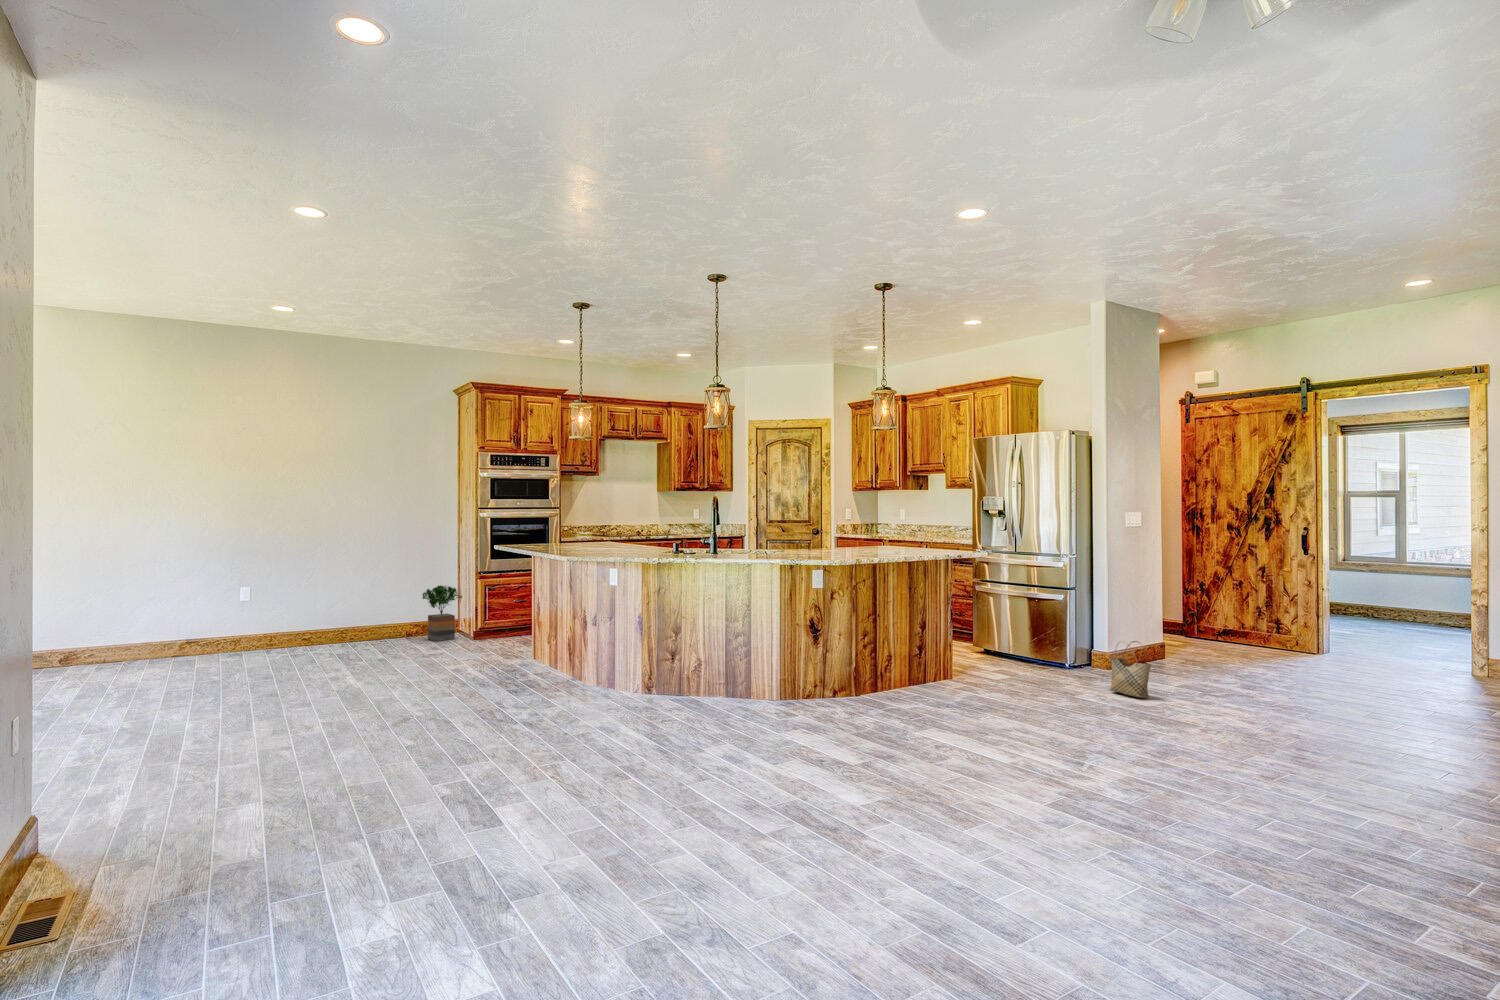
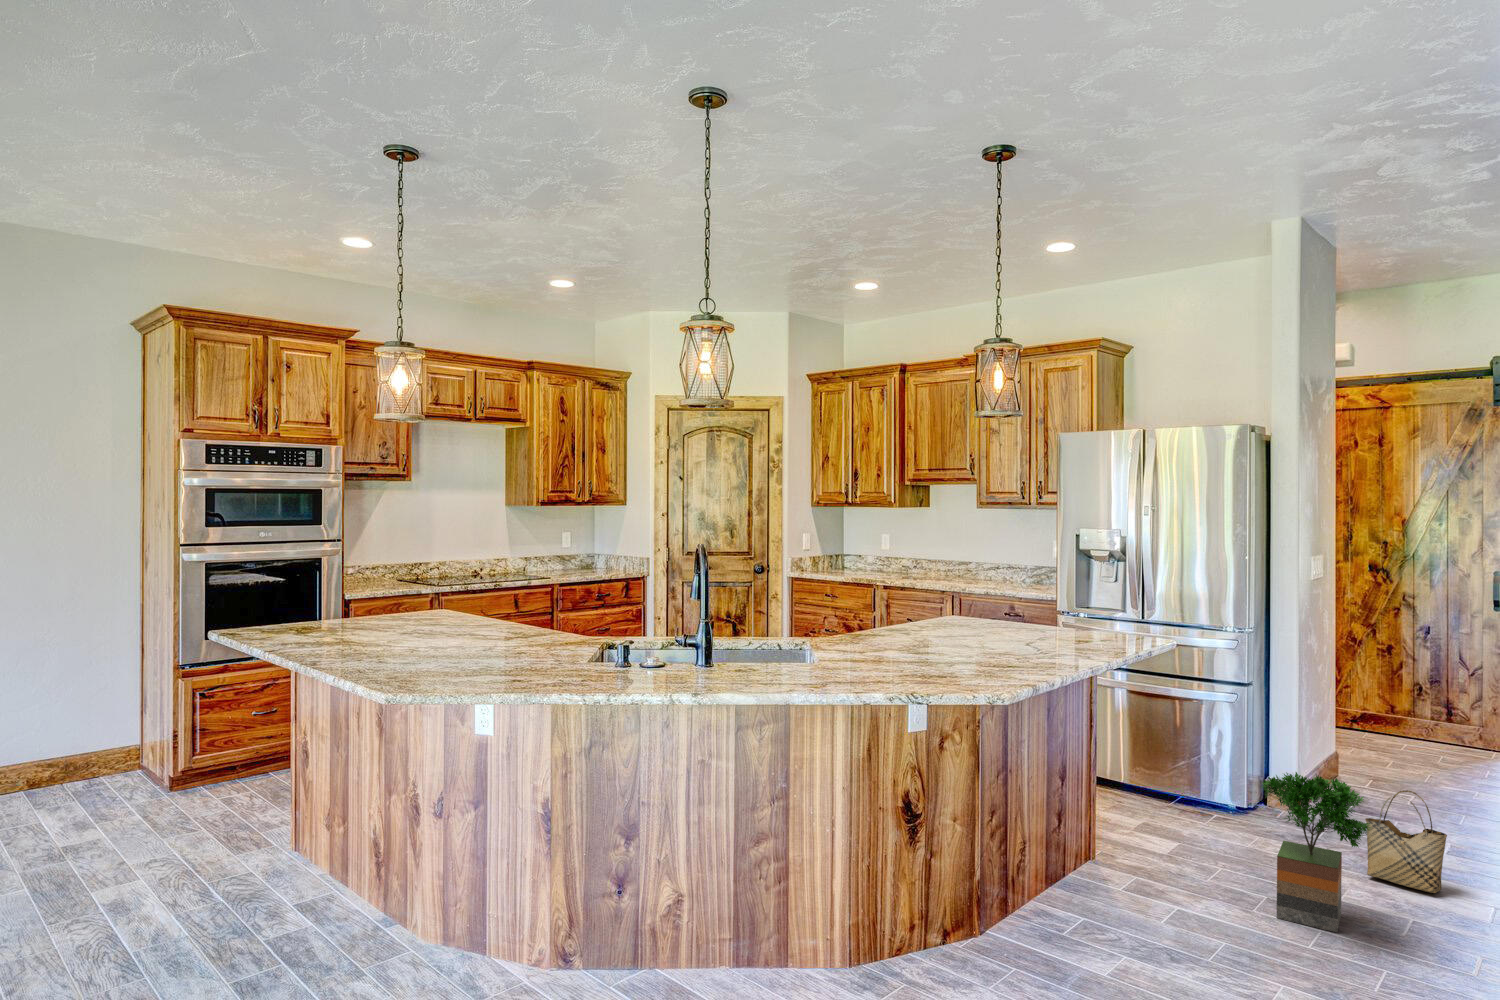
potted tree: present [422,585,462,641] -> present [1262,772,1371,932]

